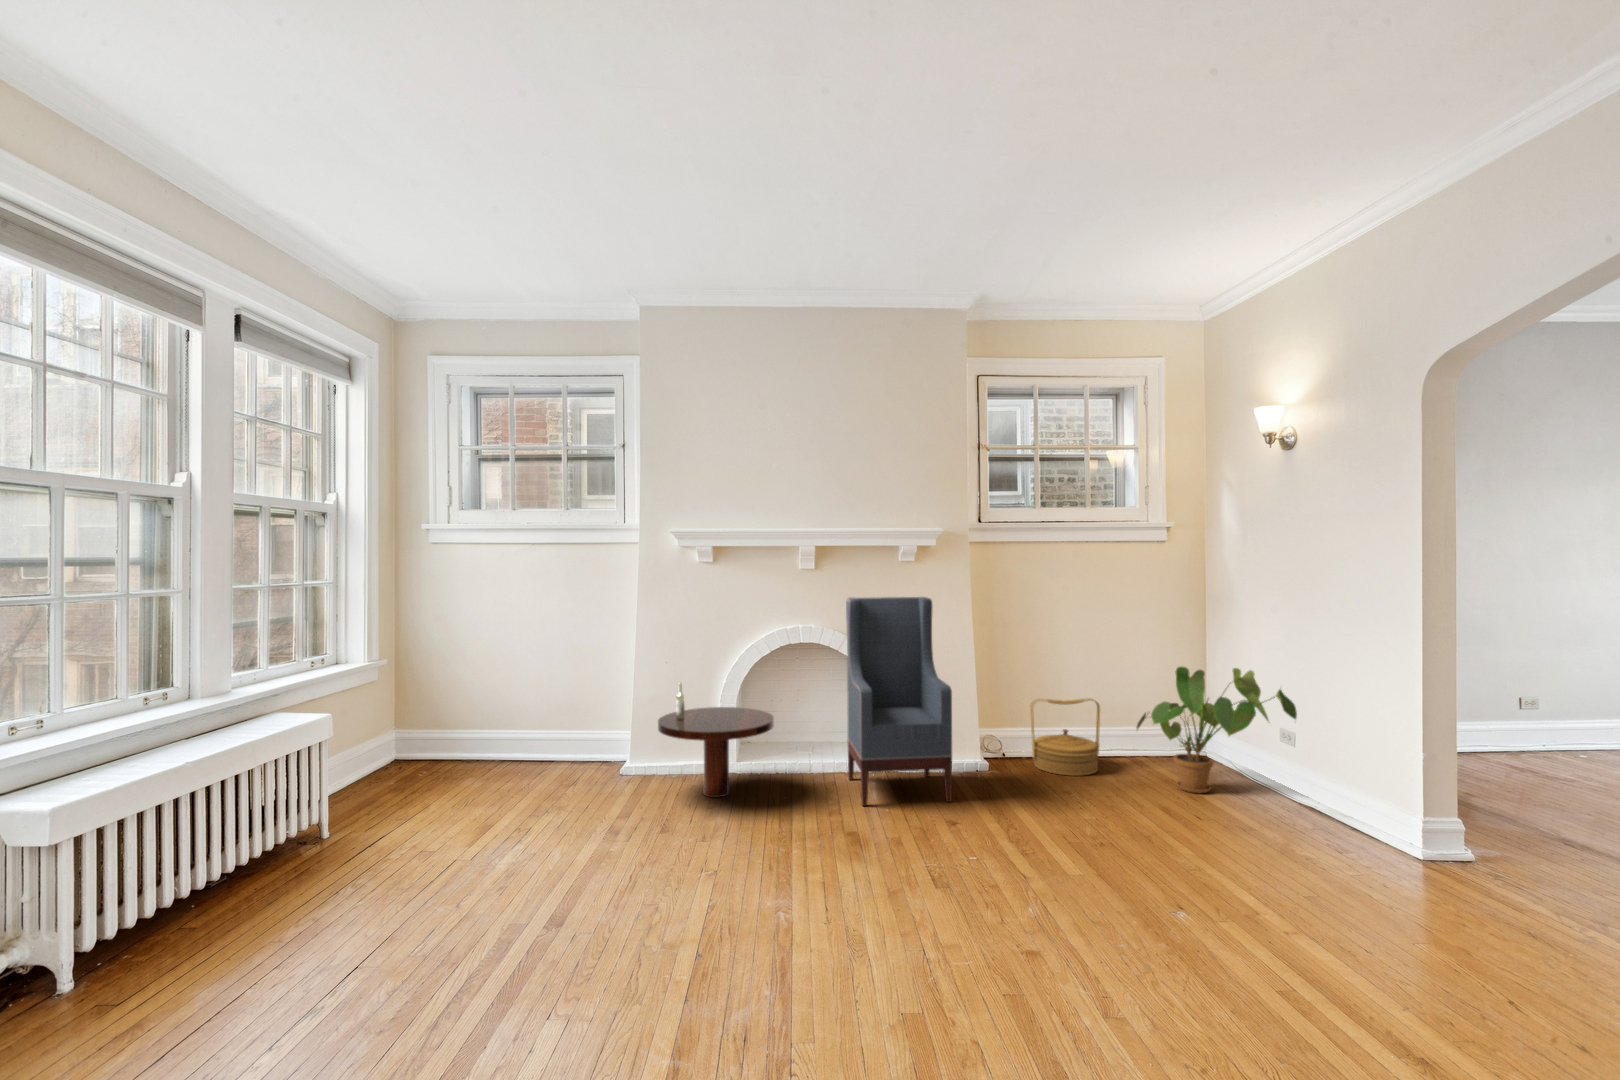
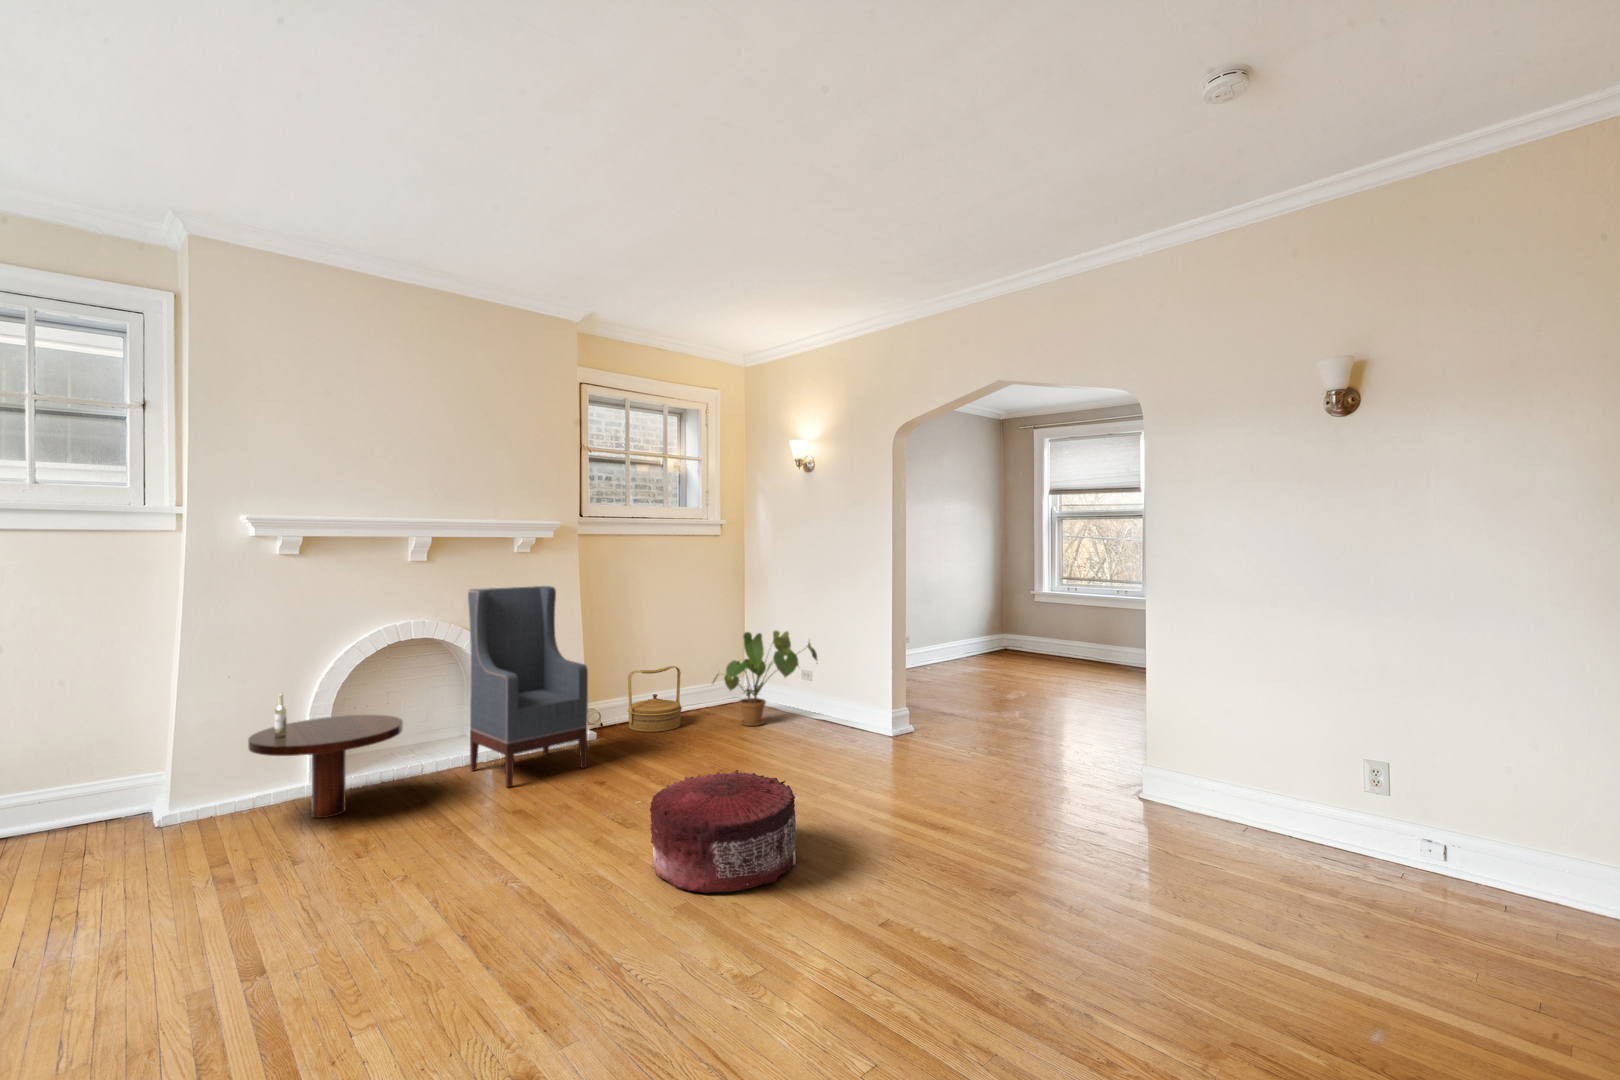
pouf: none [902,847,1114,1036] -> present [650,770,796,893]

